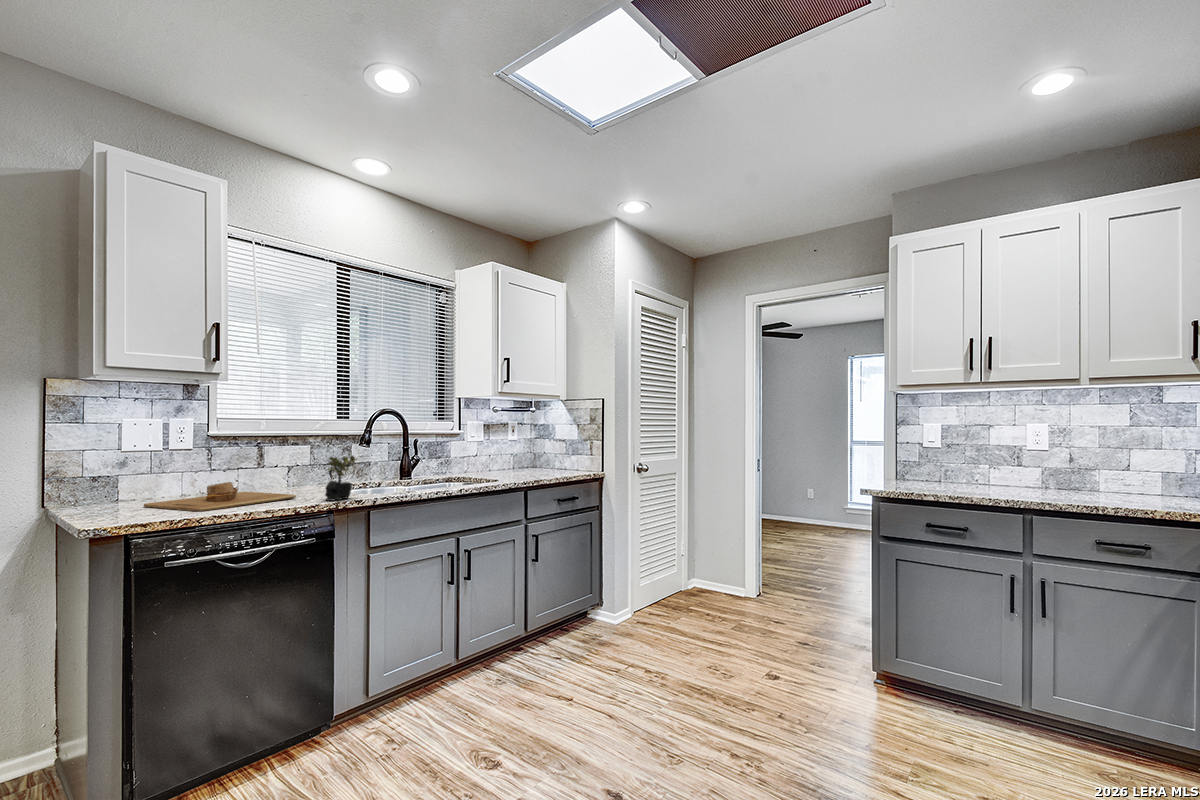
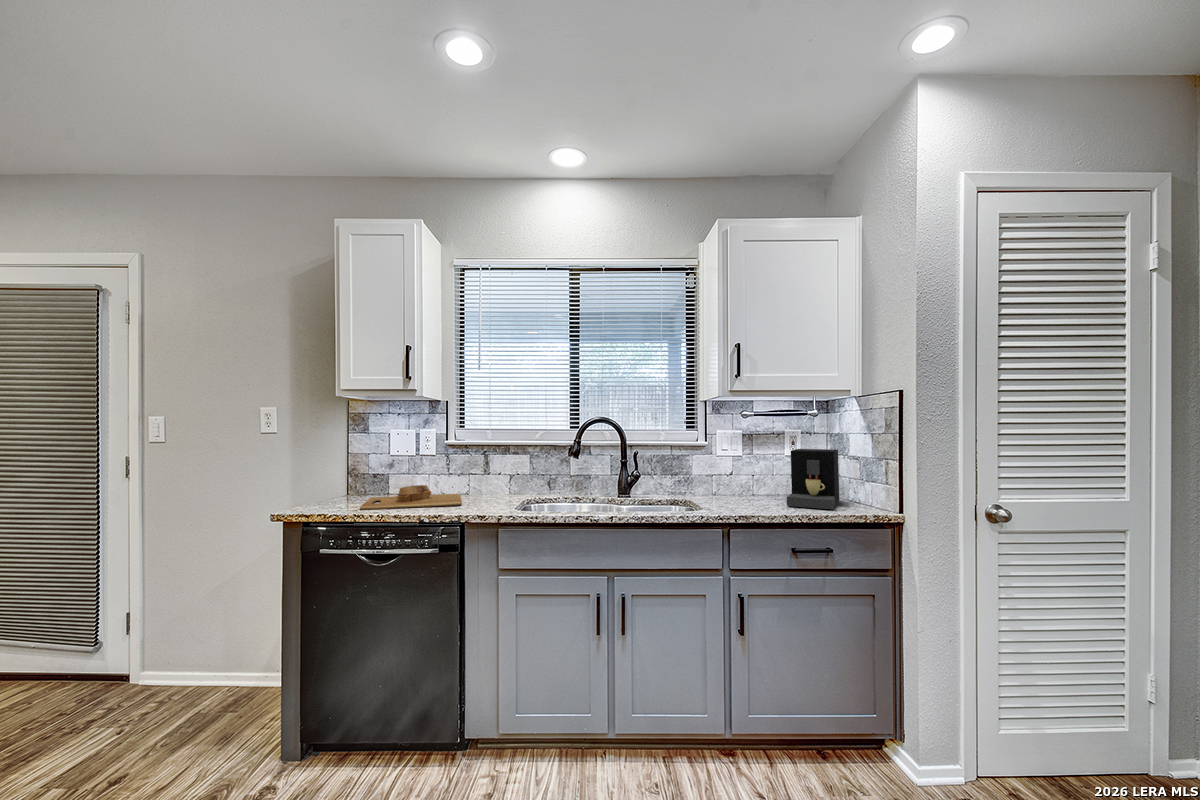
coffee maker: none [522,435,564,475] -> present [787,449,839,509]
succulent plant: present [325,455,357,501] -> none [455,465,496,513]

